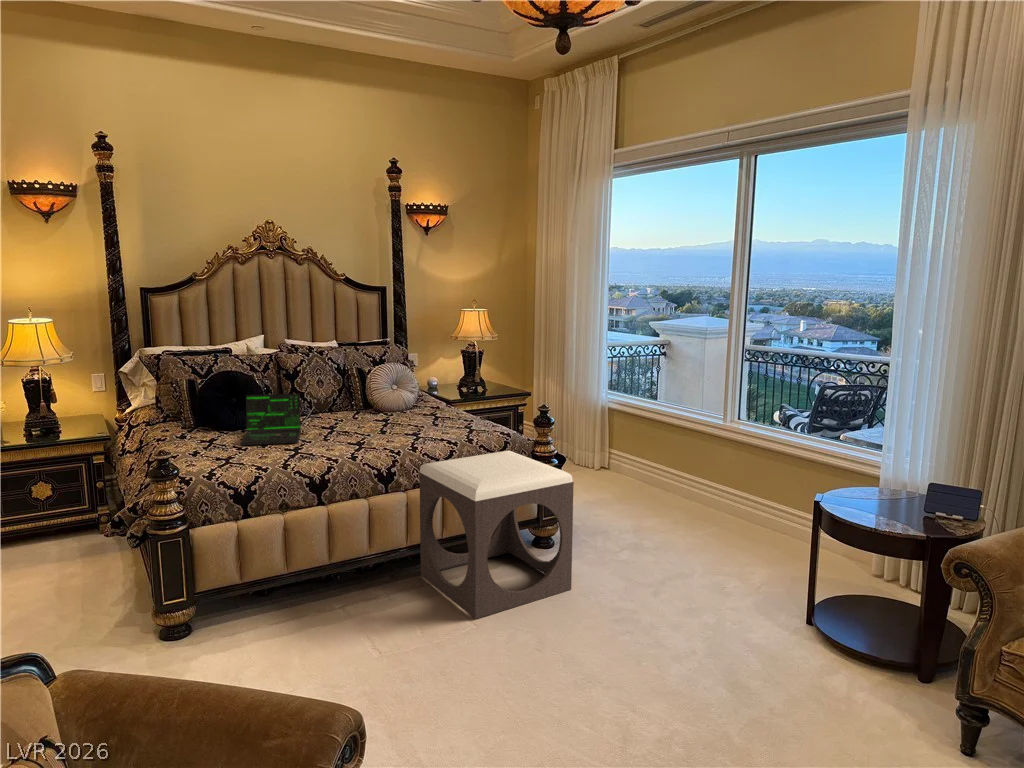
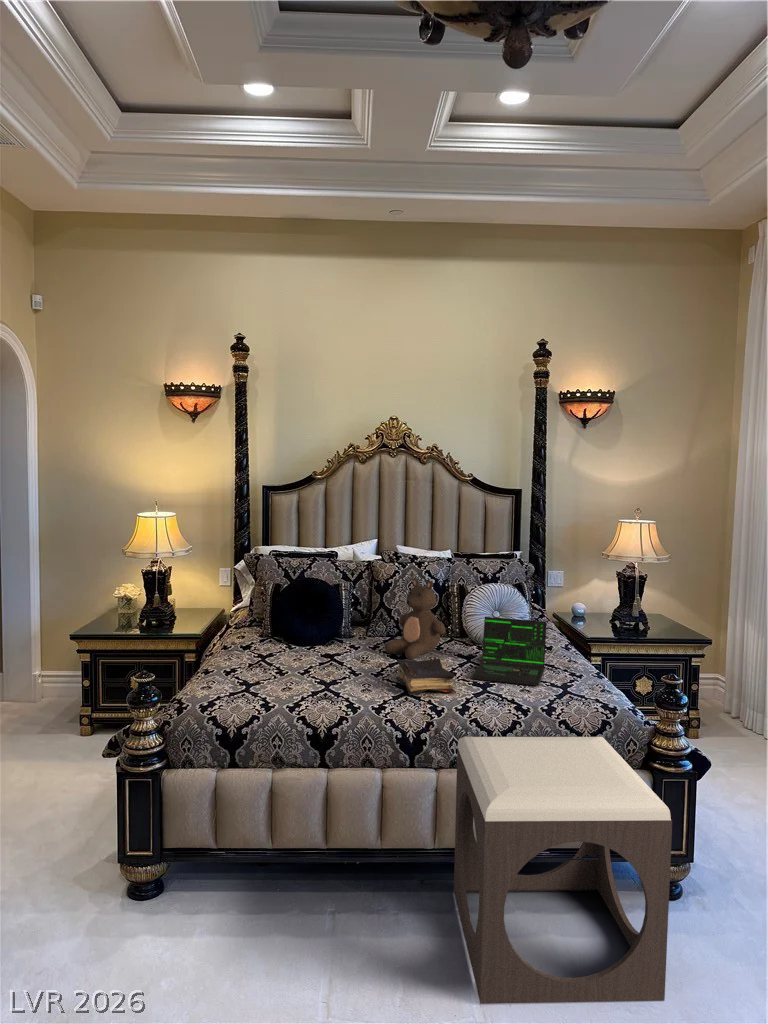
teddy bear: none [319,360,369,424] -> present [385,578,445,659]
laptop: present [241,393,301,445] -> present [472,617,562,686]
book: none [347,418,402,444] -> present [396,659,456,695]

